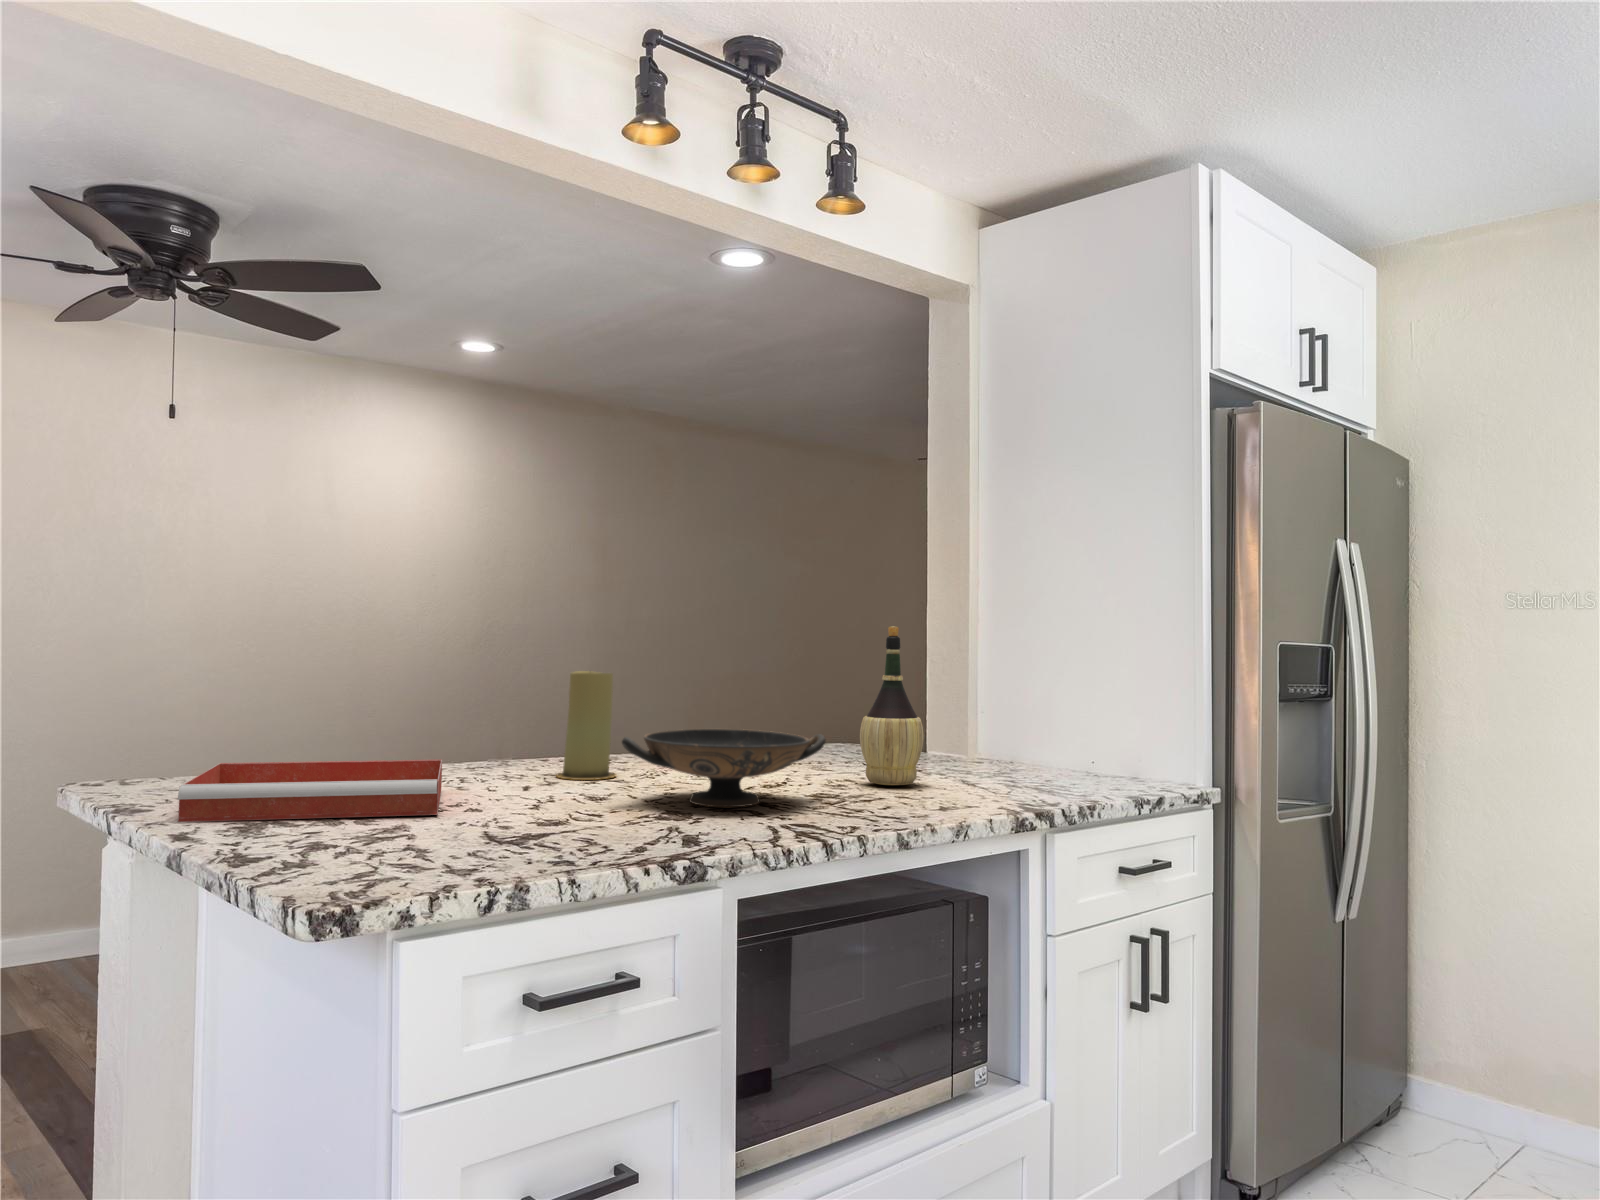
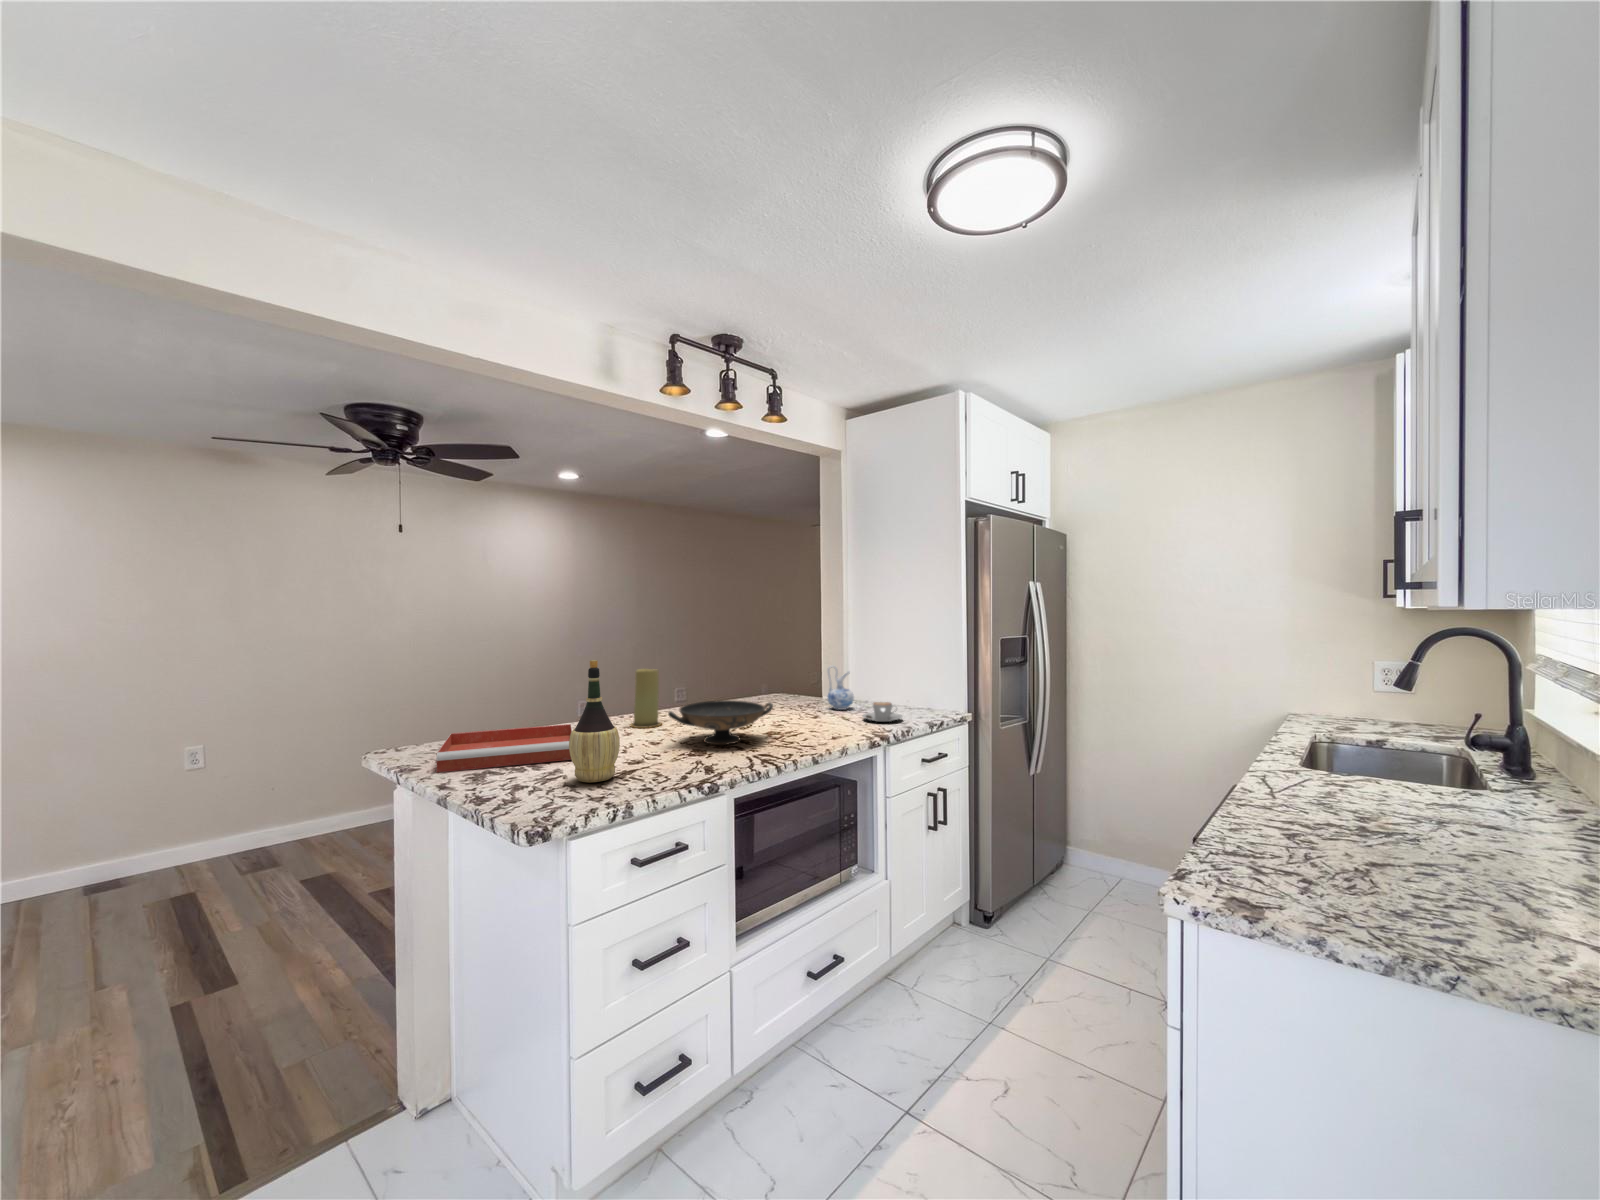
wine bottle: present [860,626,924,785] -> present [569,660,620,782]
ceramic pitcher: none [934,685,984,770] -> present [827,665,854,710]
coffee cup: none [1000,752,1080,790] -> present [863,702,902,722]

